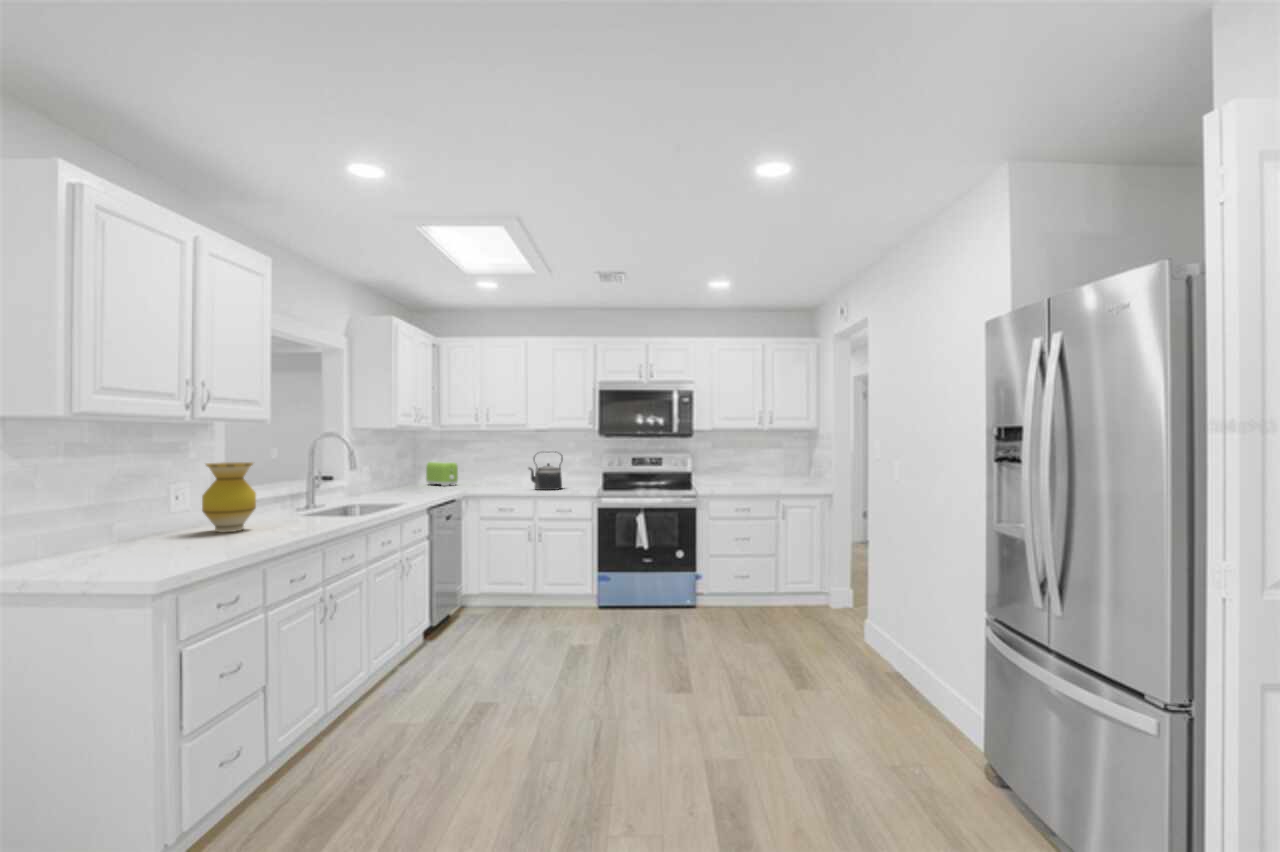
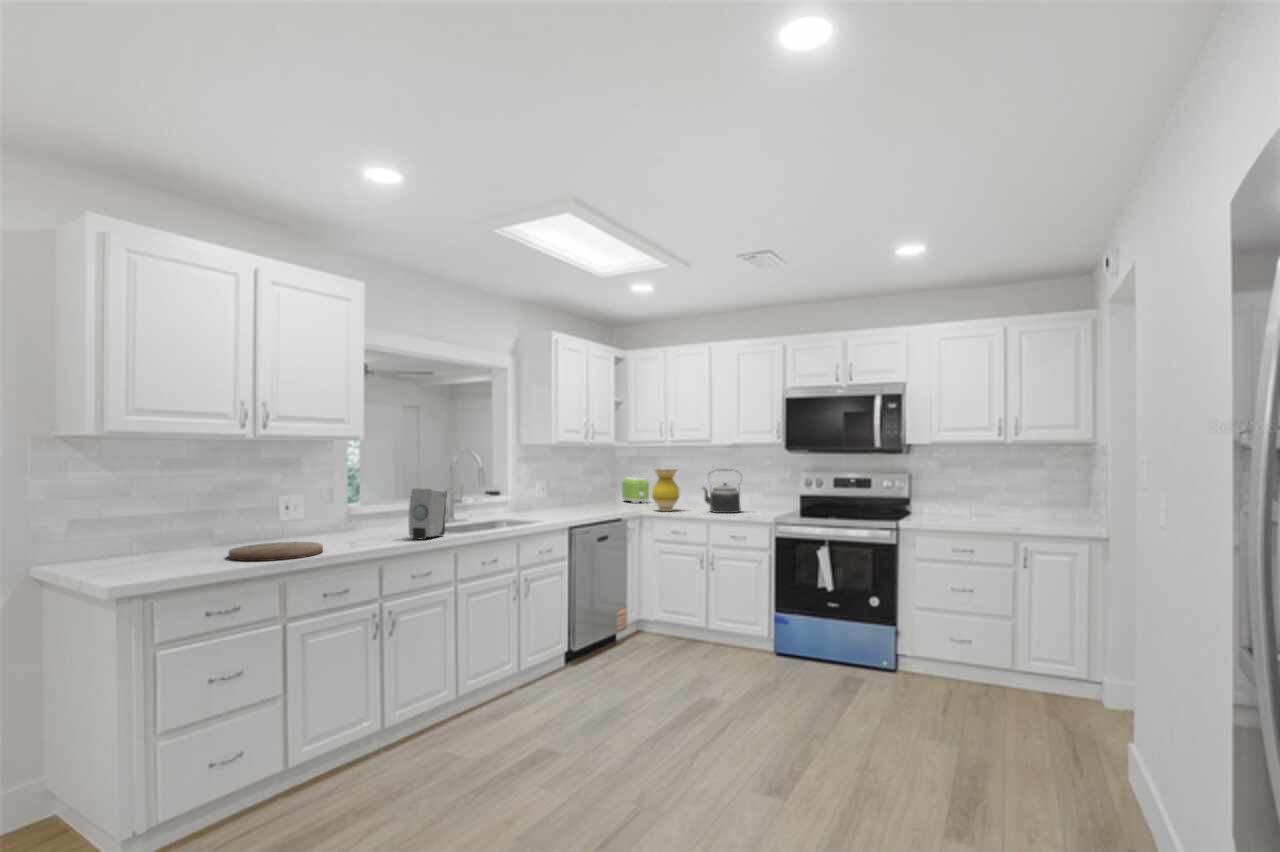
vase: present [202,462,256,532] -> present [652,469,679,511]
soap dispenser: none [288,473,325,529] -> present [409,489,447,539]
cutting board: none [82,540,215,568] -> present [228,542,323,561]

